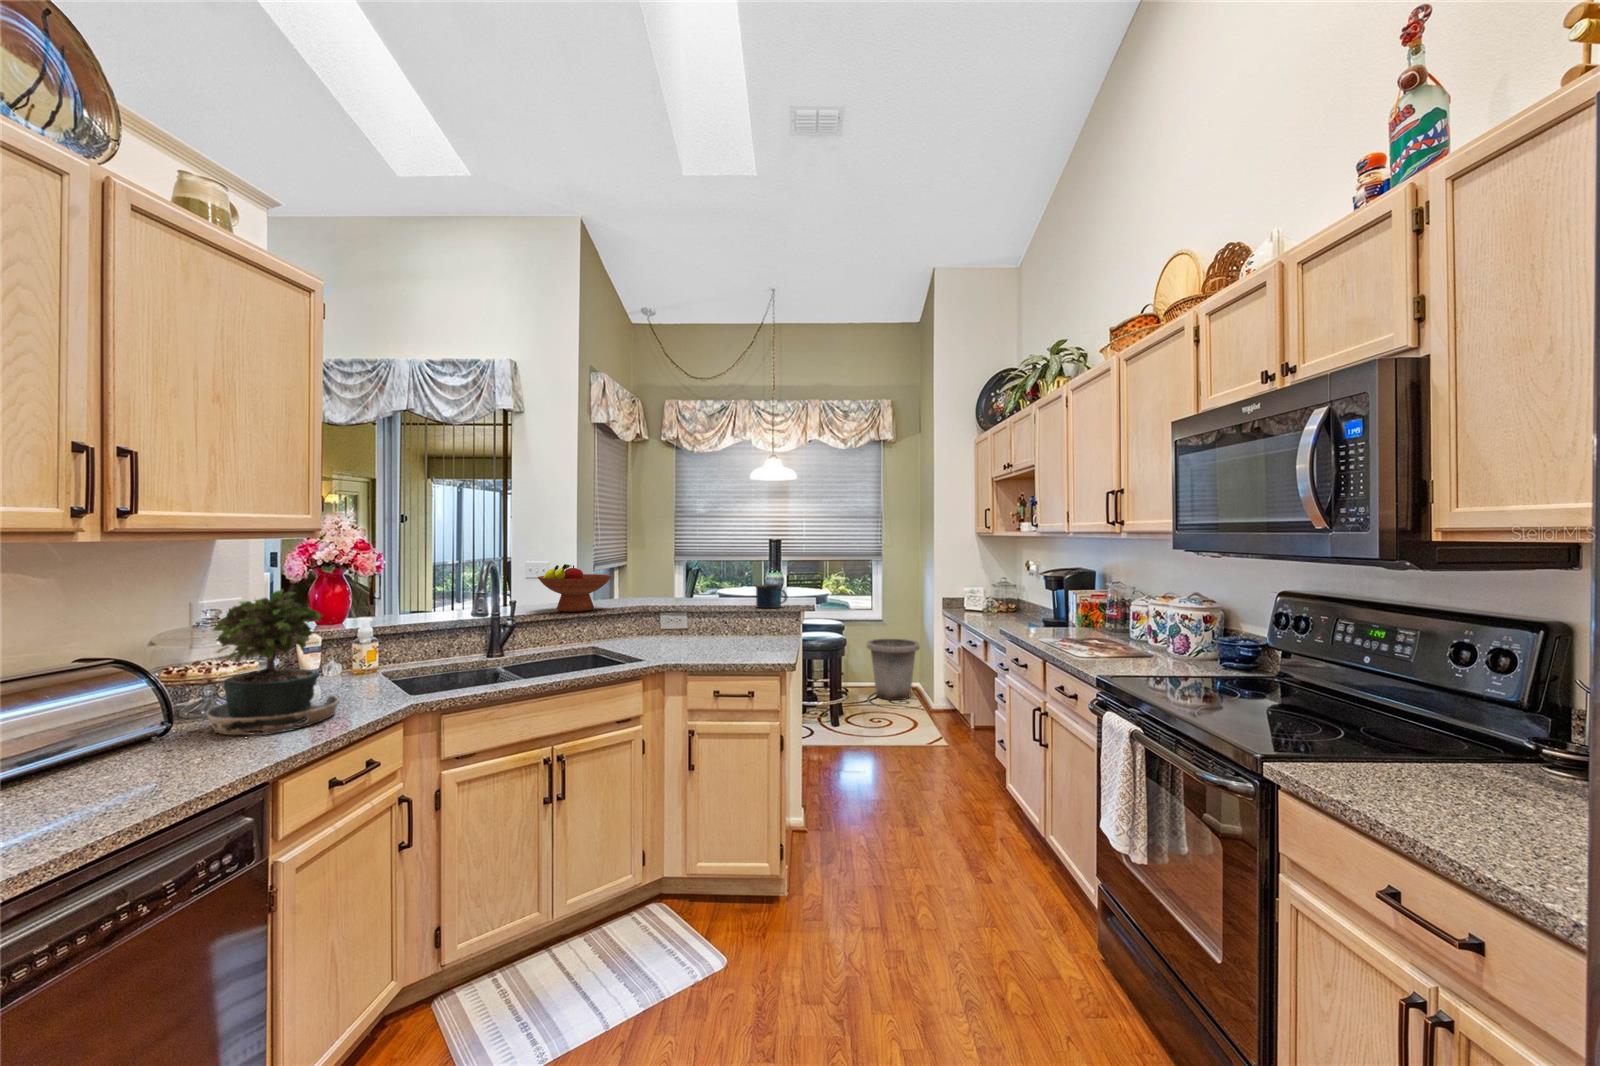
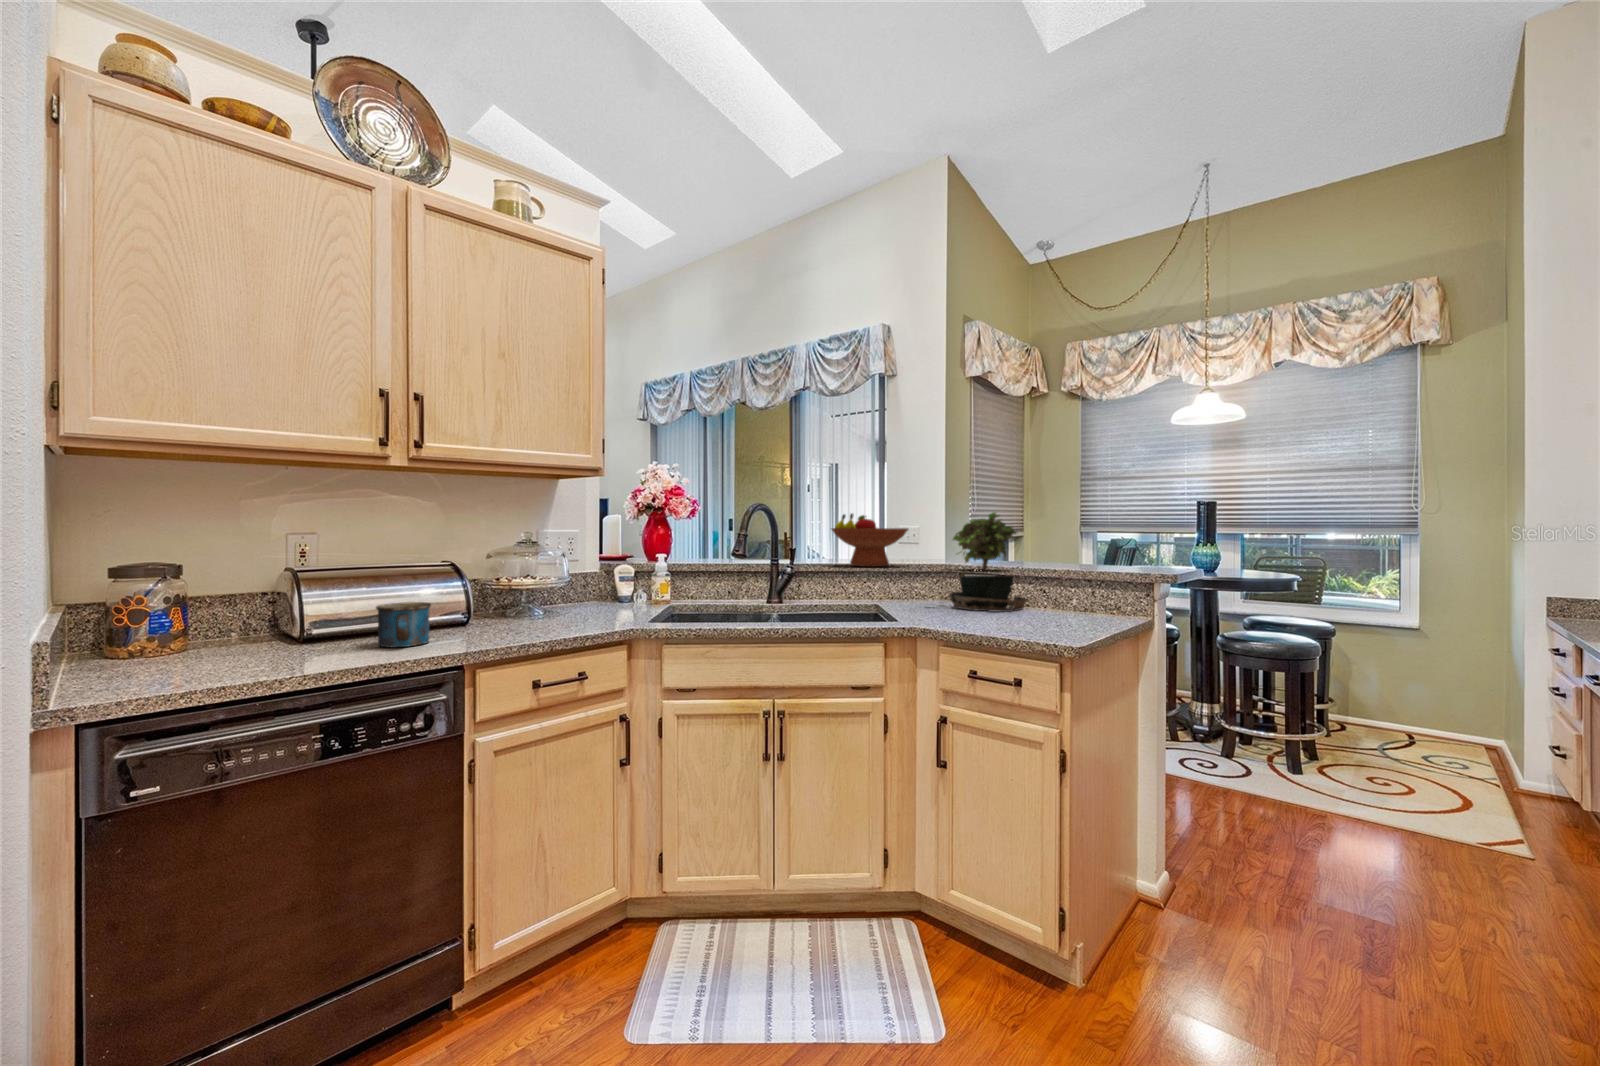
mug: present [756,584,787,608] -> present [376,602,432,647]
potted plant: present [189,589,339,735] -> present [949,512,1027,611]
trash can: present [867,639,920,700] -> none [1380,662,1501,767]

